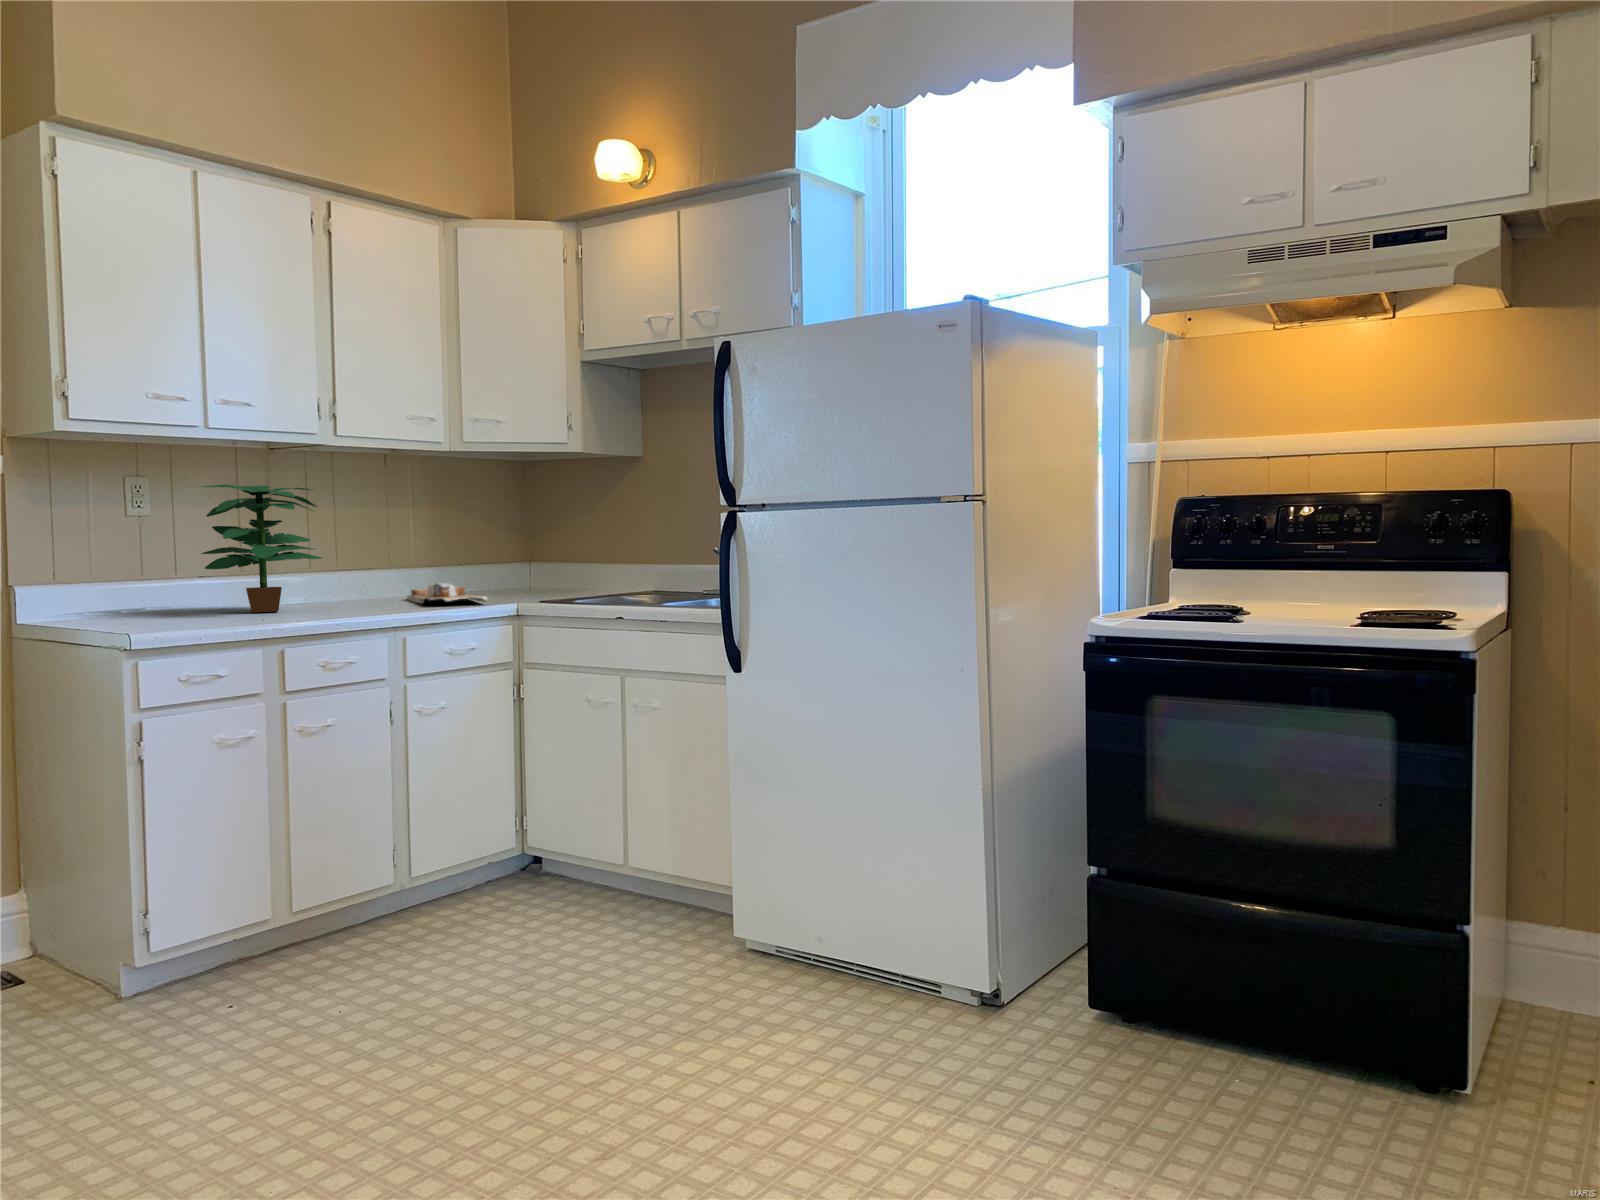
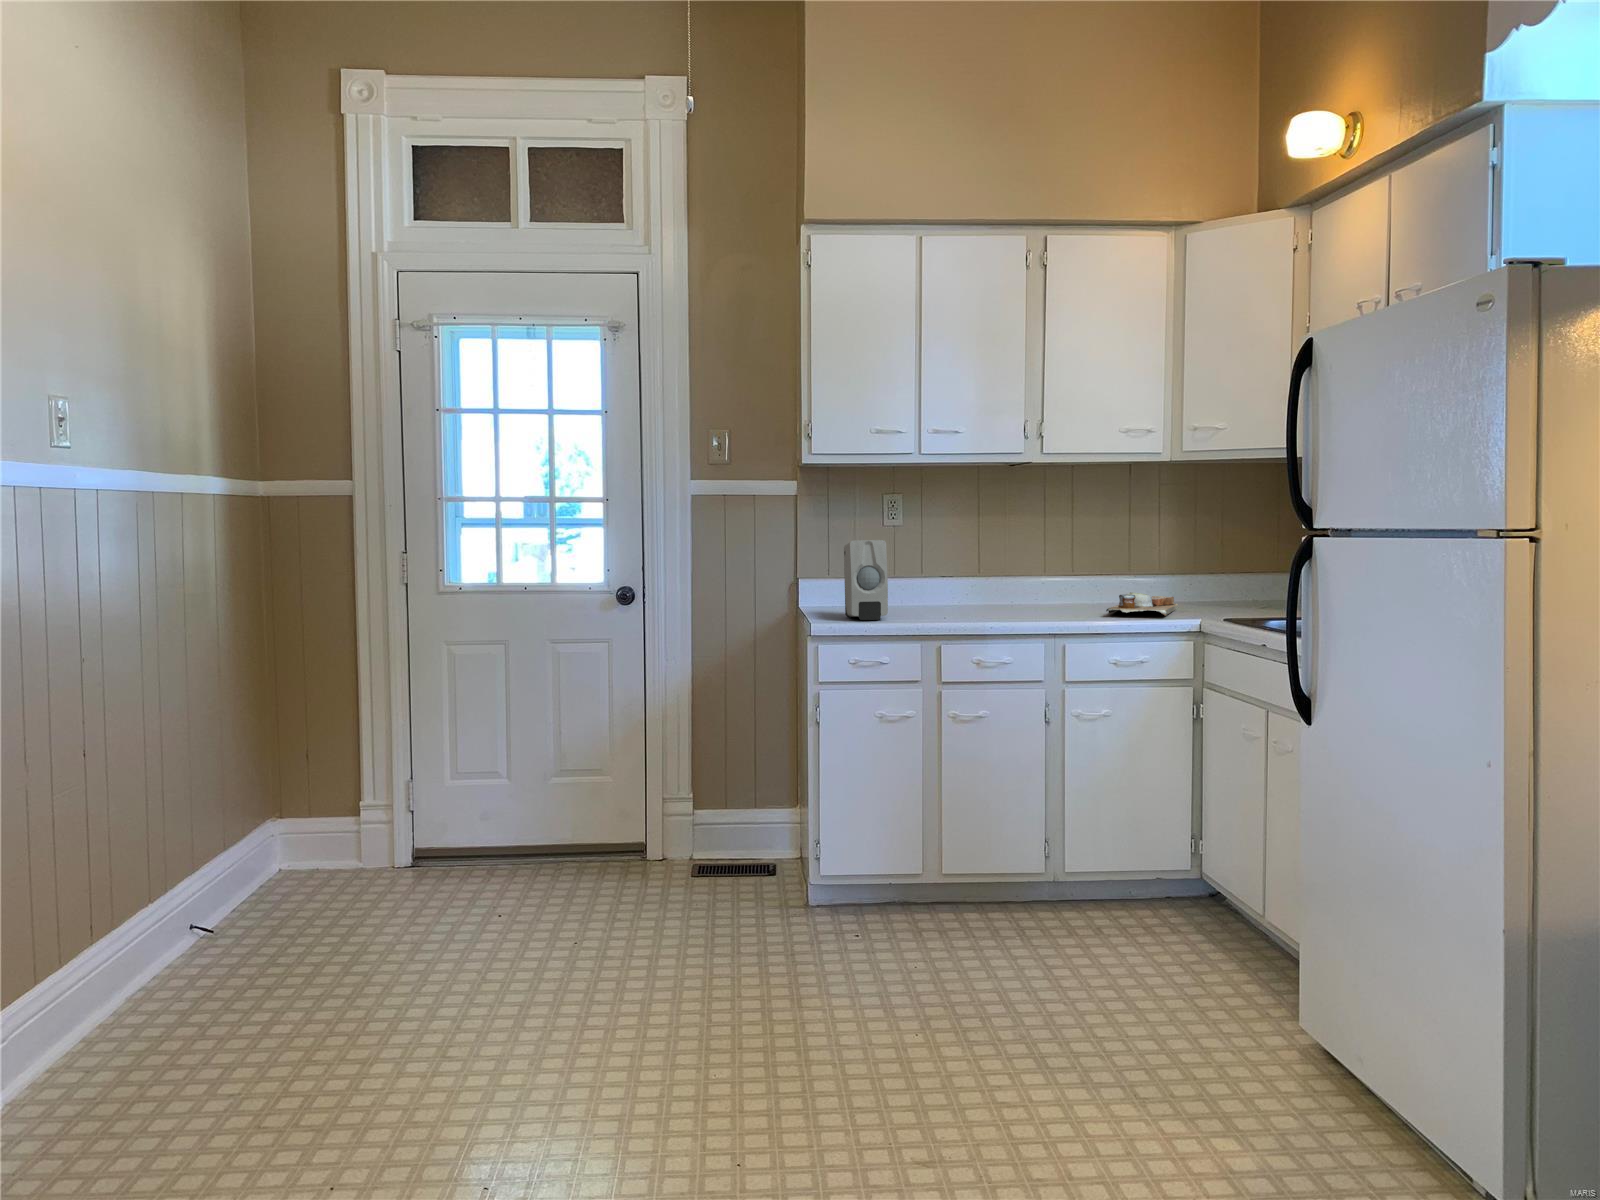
potted plant: present [200,484,322,612] -> none [925,500,1025,613]
soap dispenser: none [110,526,194,625] -> present [844,540,888,620]

